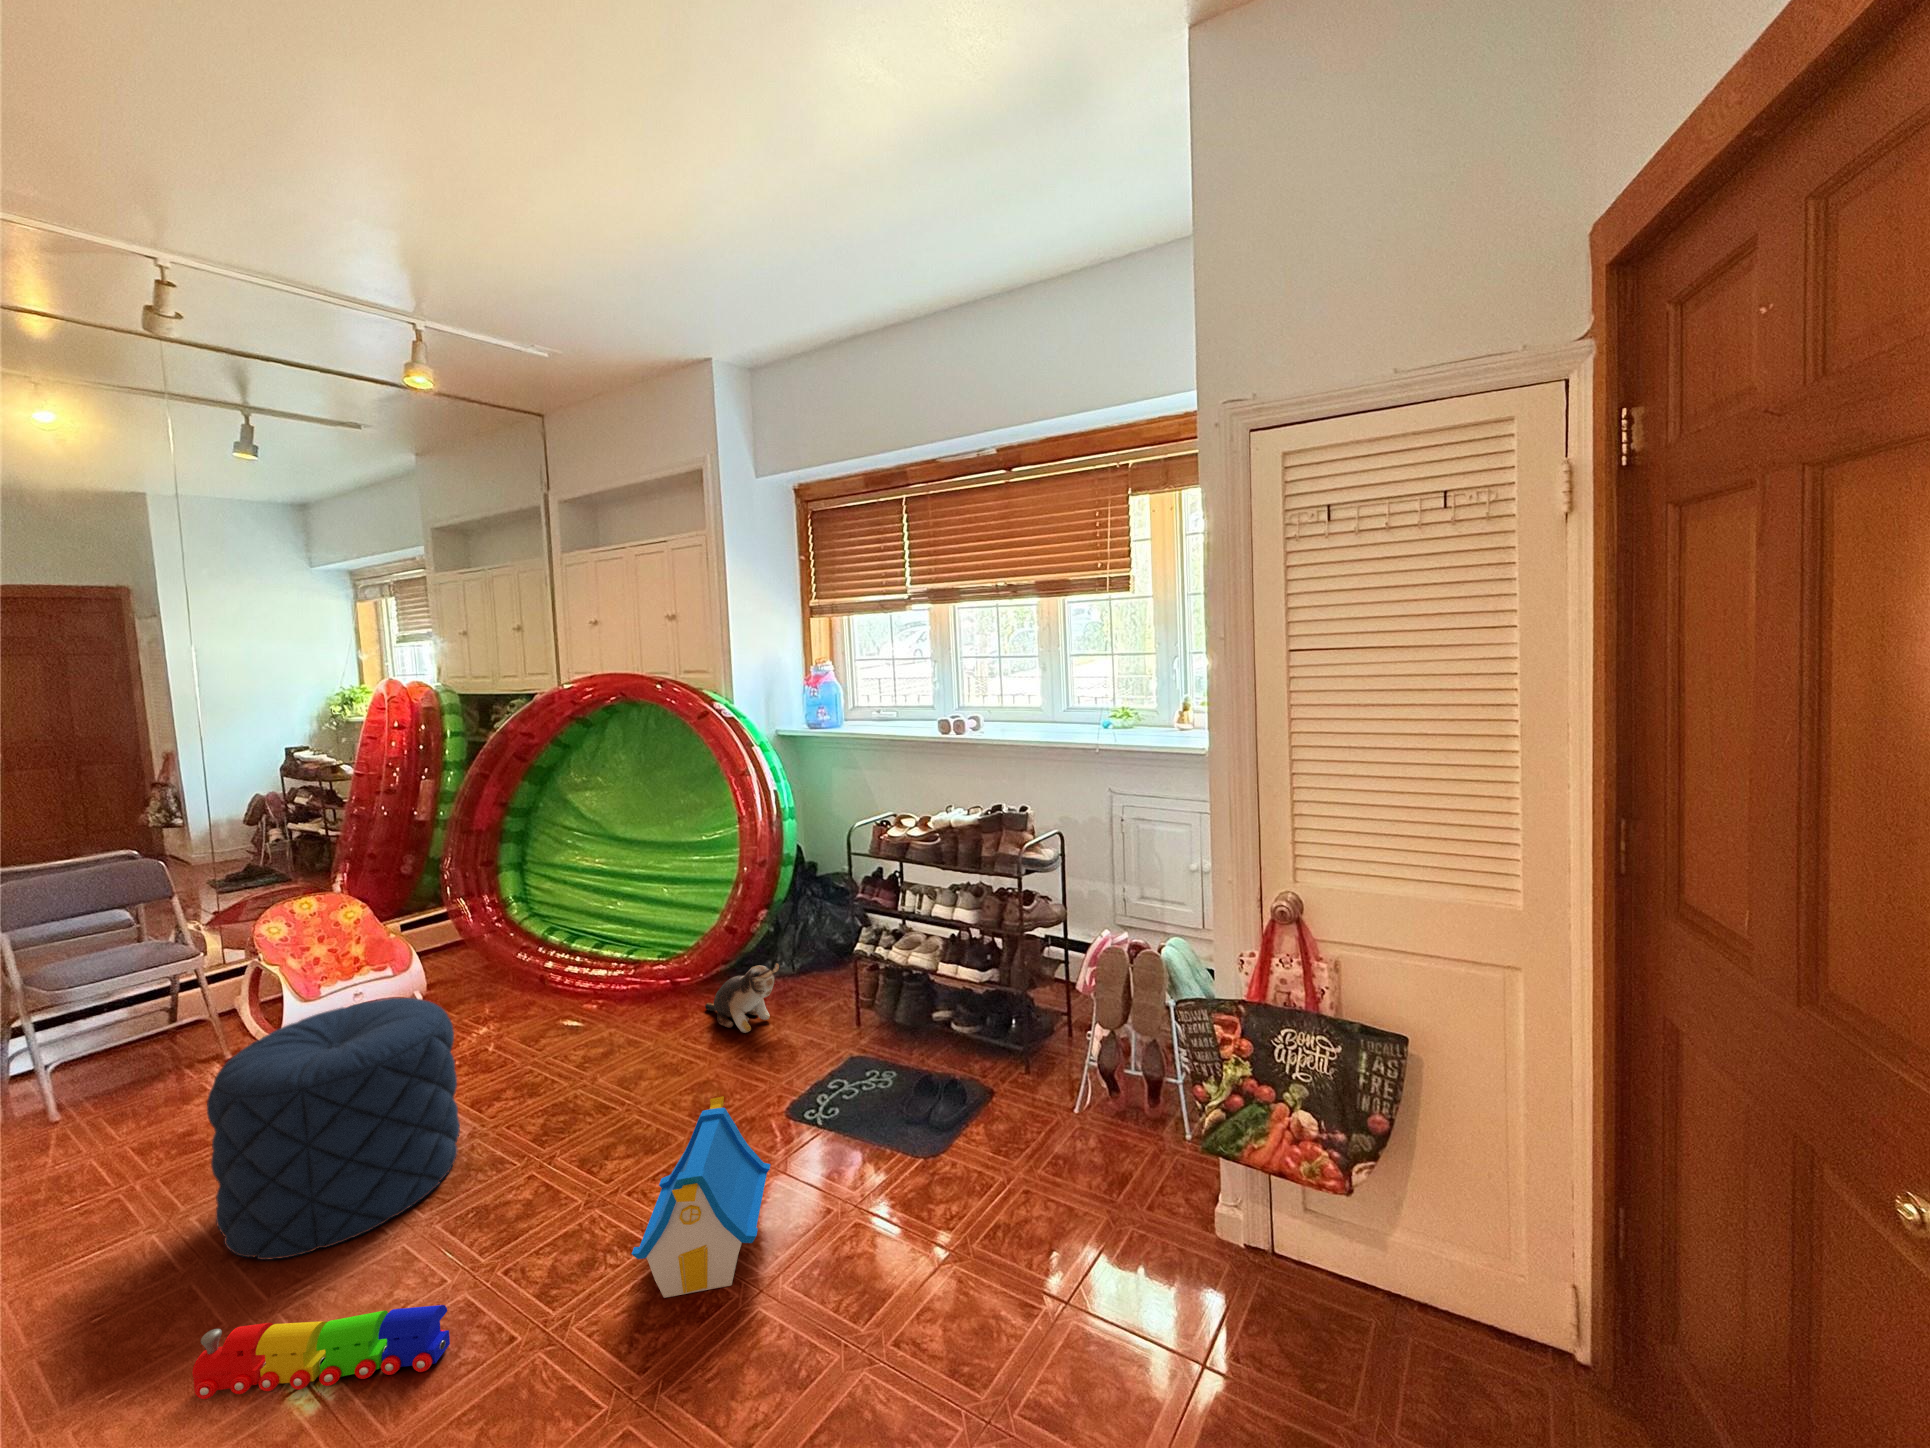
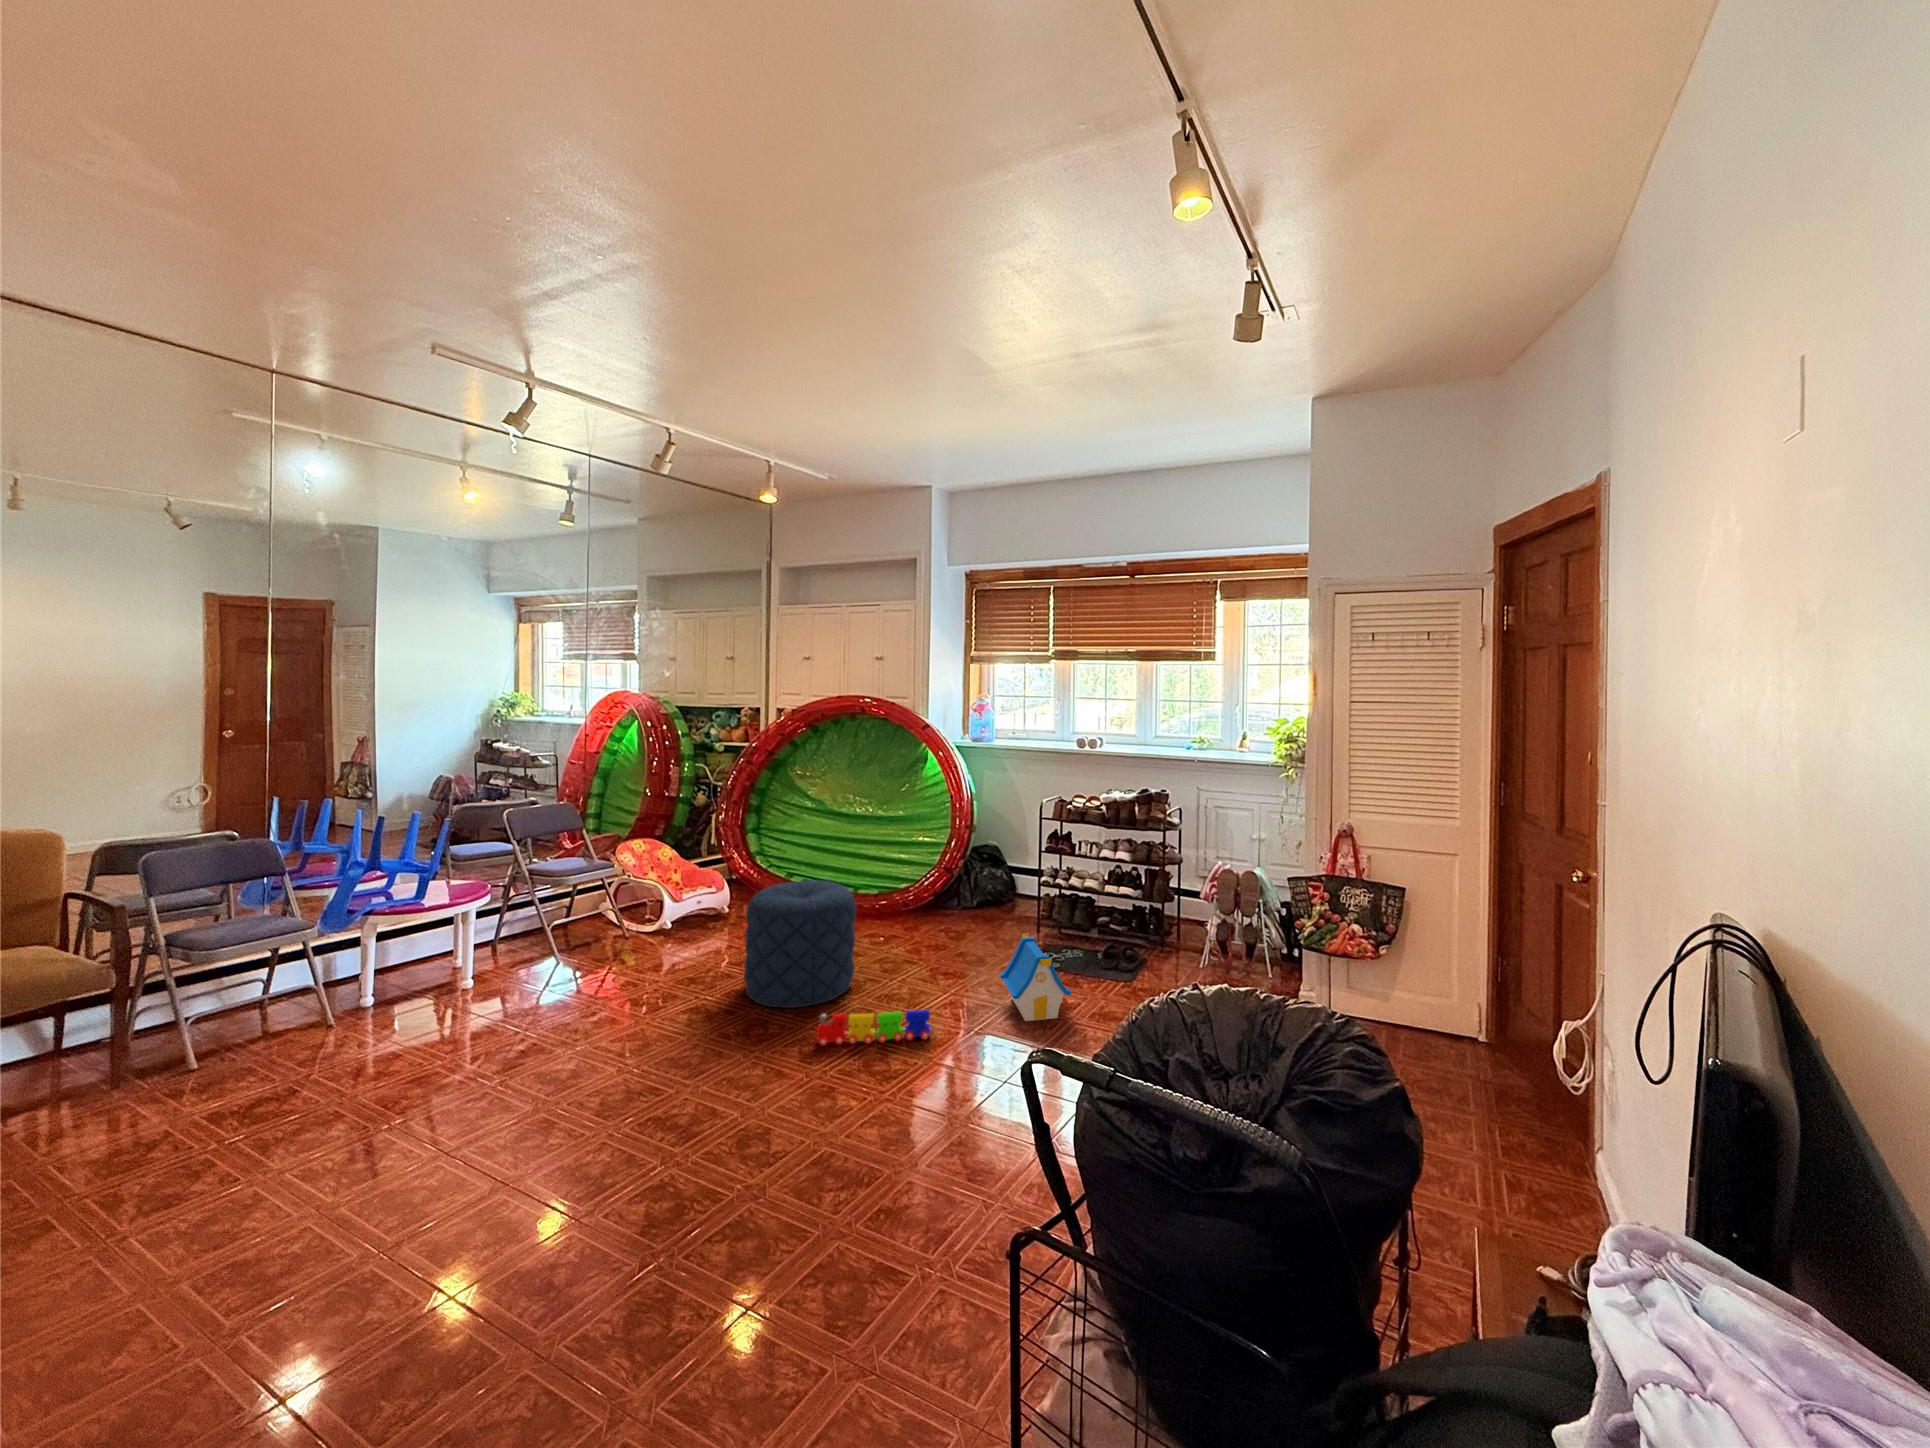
plush toy: present [705,963,779,1033] -> none [931,887,994,931]

